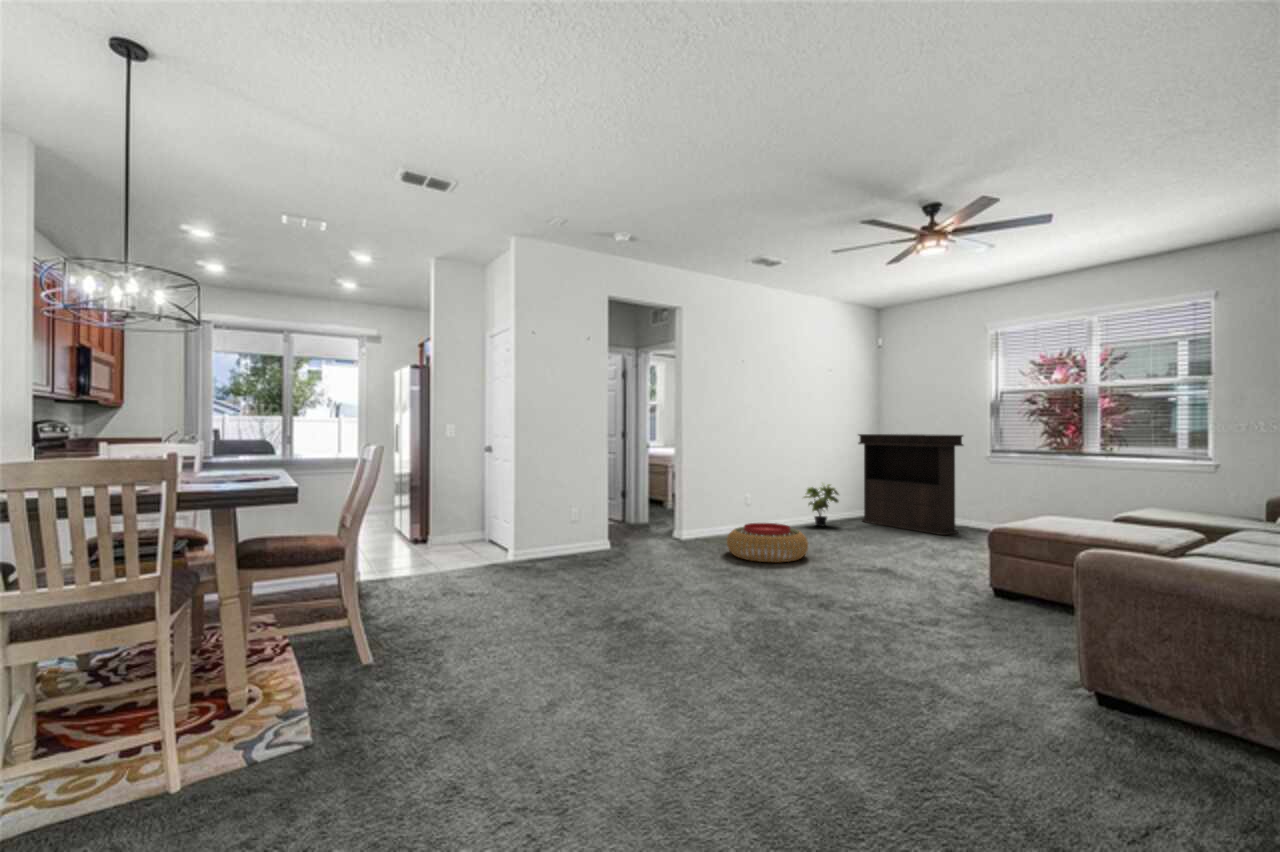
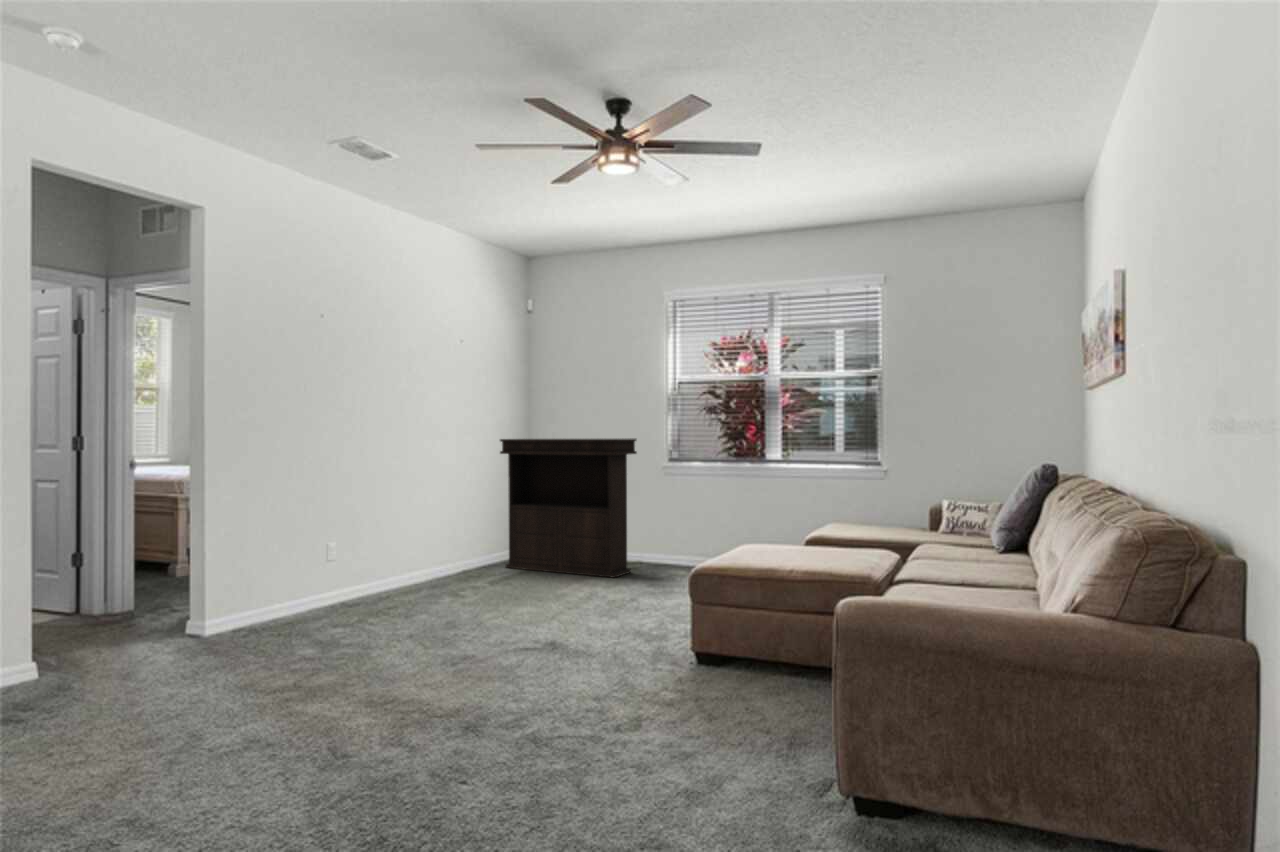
potted plant: present [804,484,839,526] -> none [418,513,476,582]
pouf: present [727,523,808,562] -> none [292,590,435,662]

